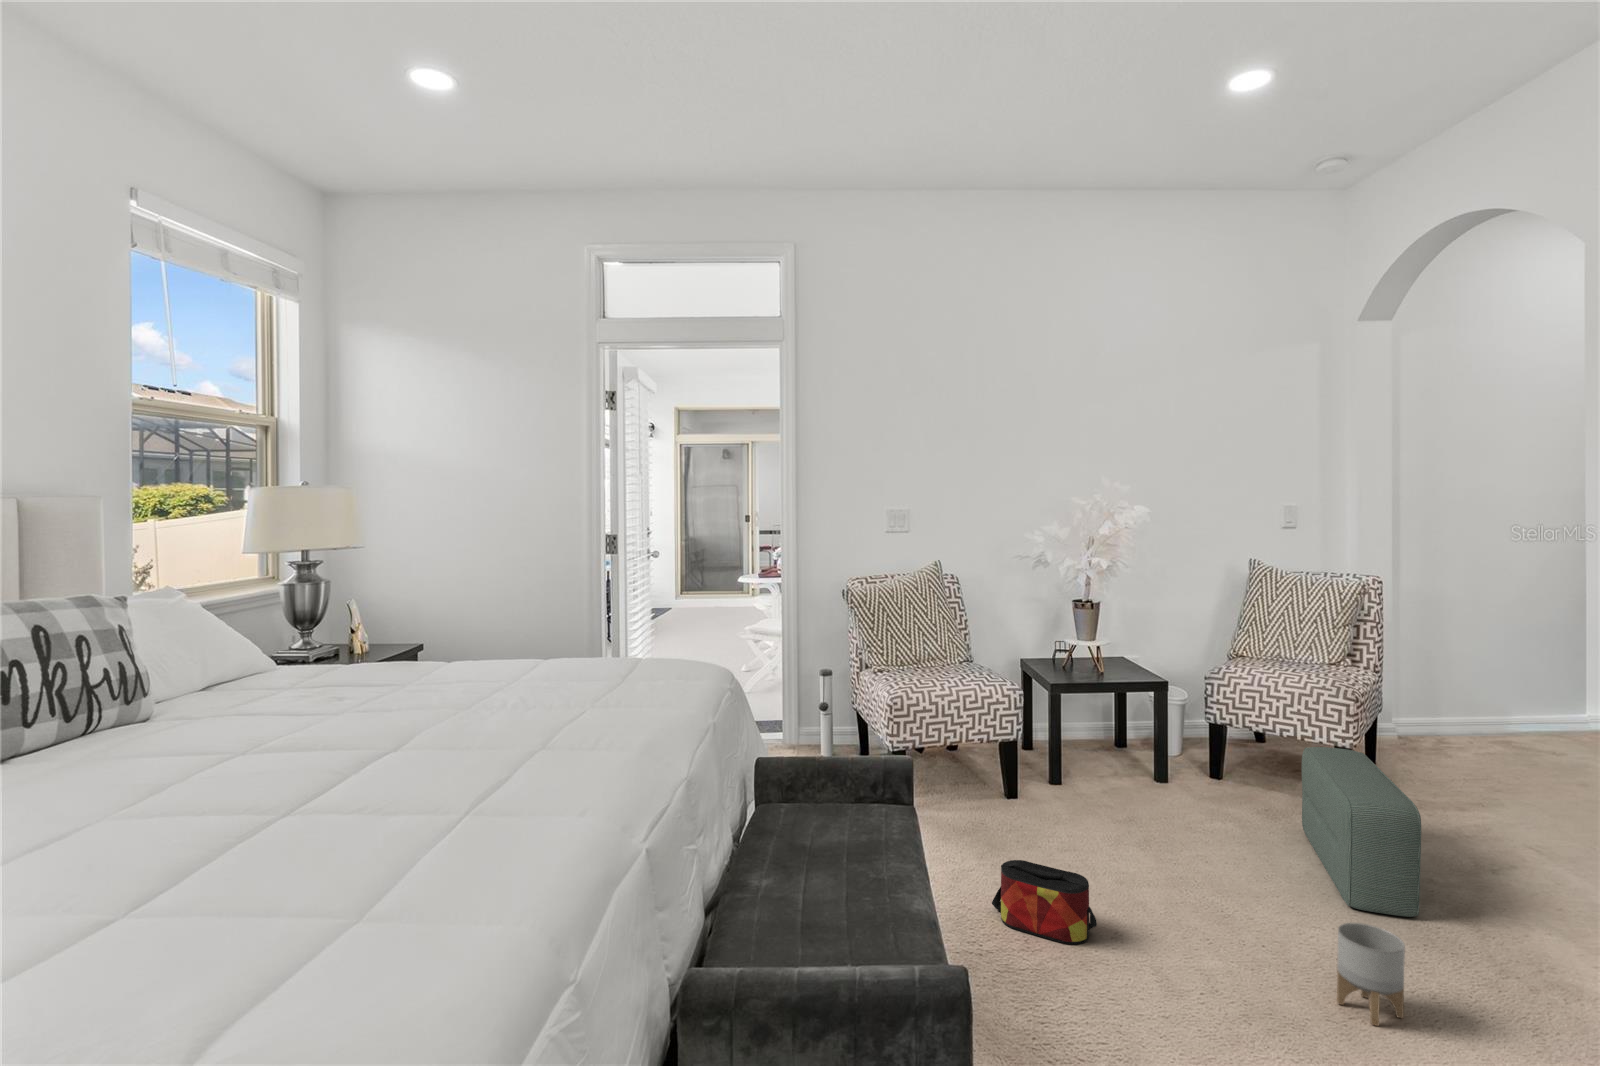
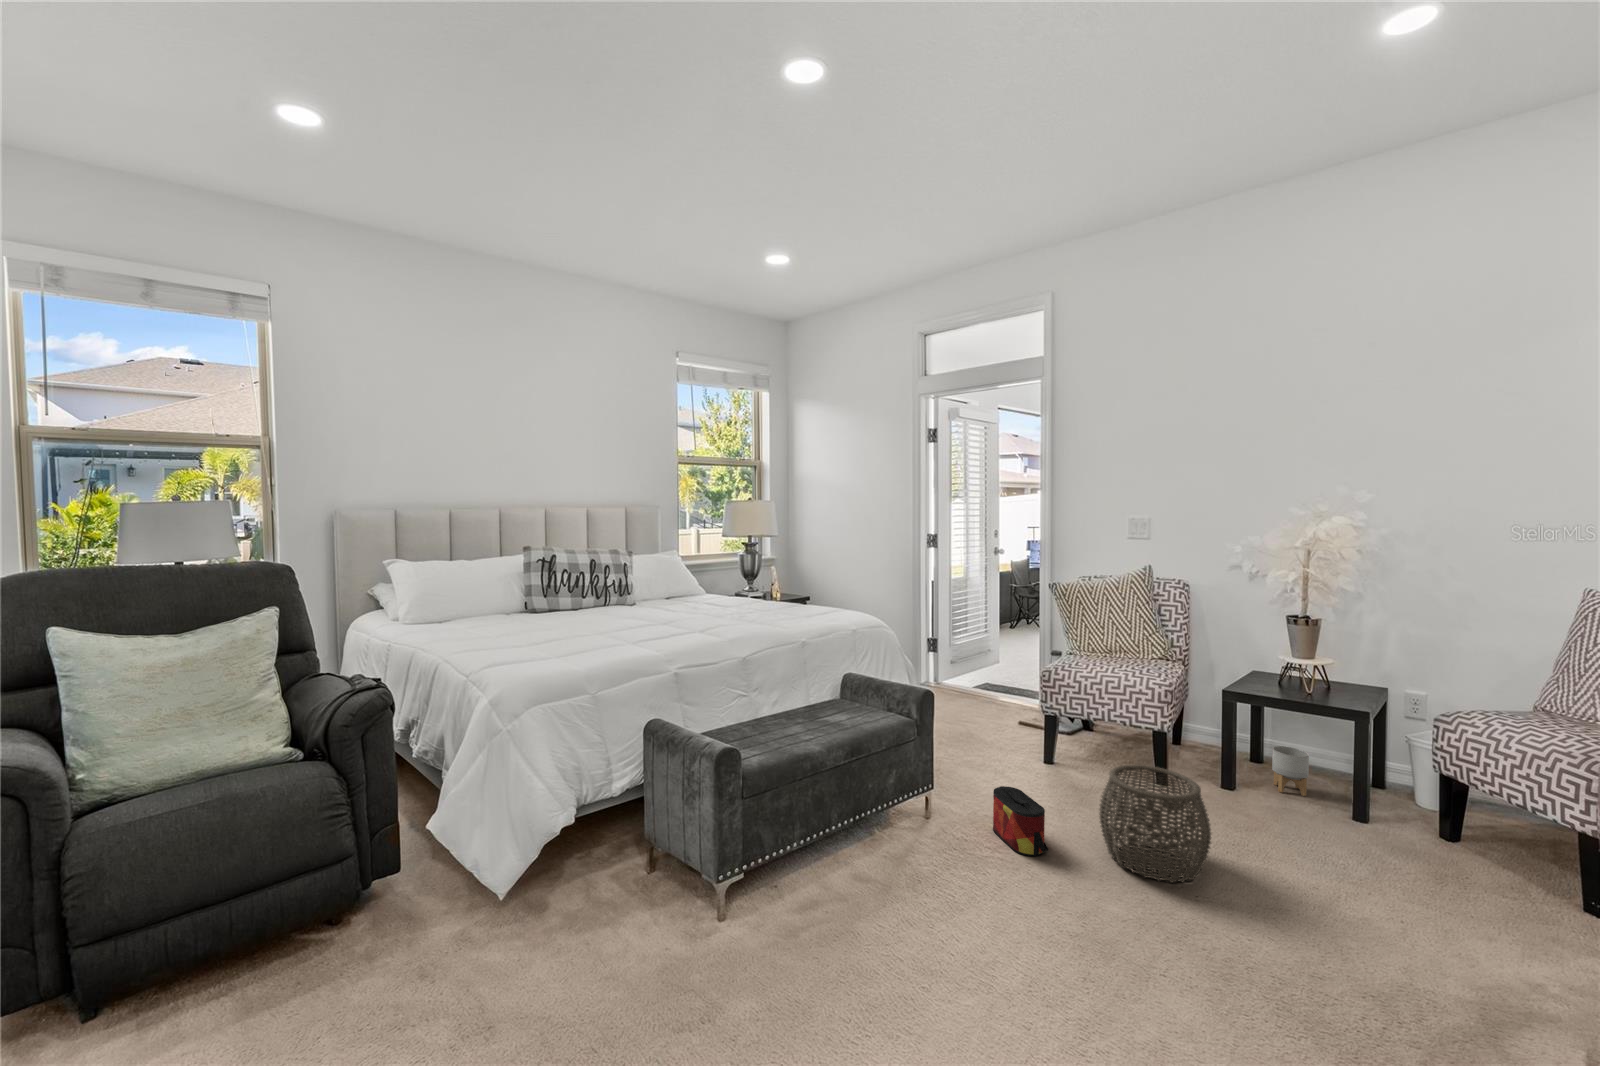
pouf: present [1302,747,1421,917] -> none [1338,799,1523,981]
woven basket: none [1100,784,1224,915] -> present [1099,765,1211,883]
planter: present [1337,923,1405,1026] -> present [1272,746,1309,796]

